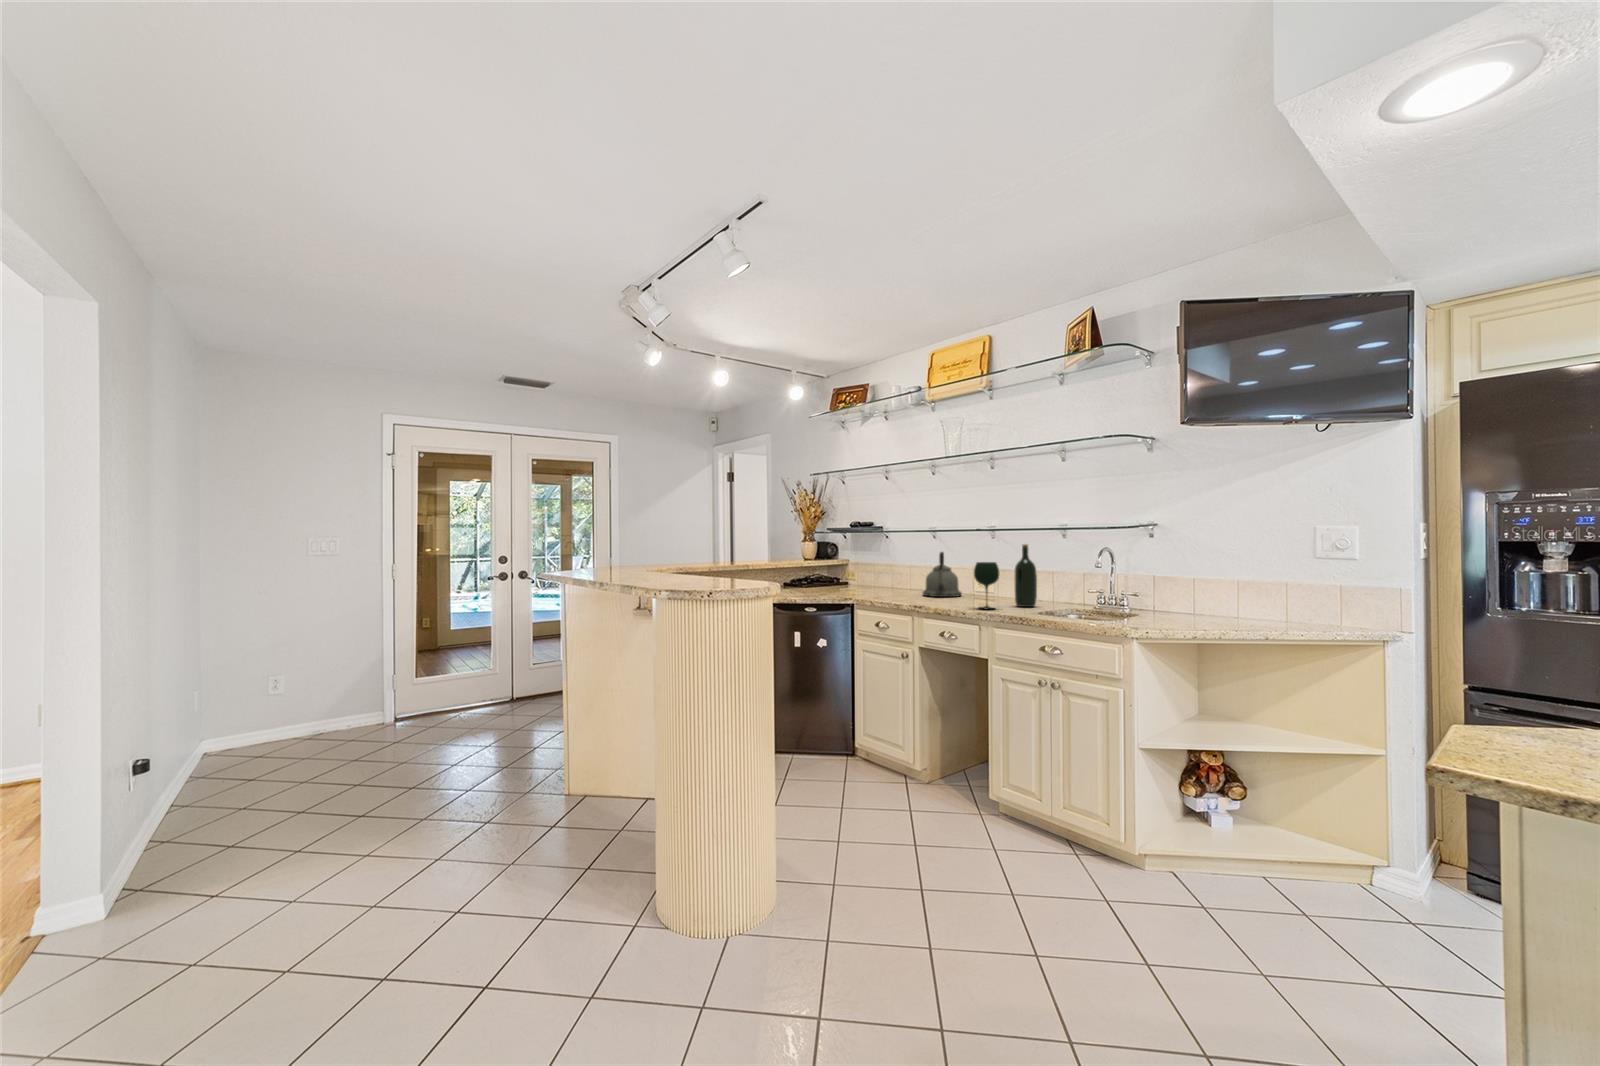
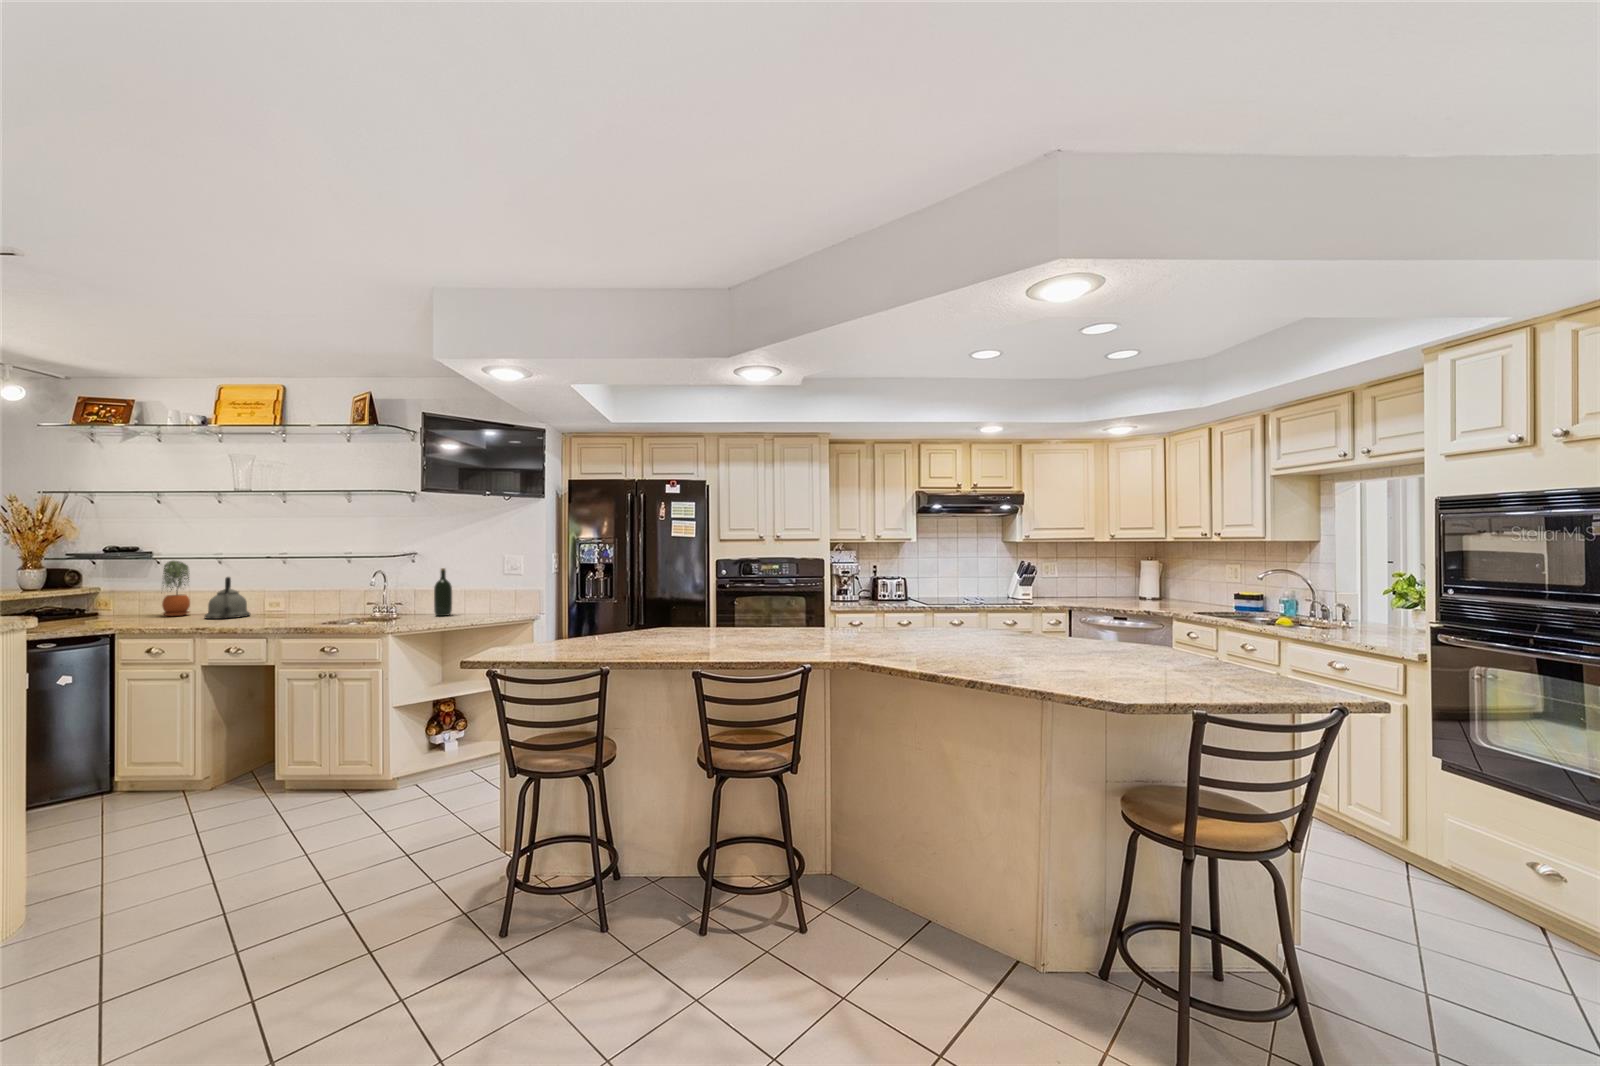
potted plant: none [889,535,912,591] -> present [162,561,190,616]
wine bottle: present [1014,544,1037,607] -> present [434,568,452,616]
wine glass: present [974,562,999,609] -> none [261,586,287,625]

